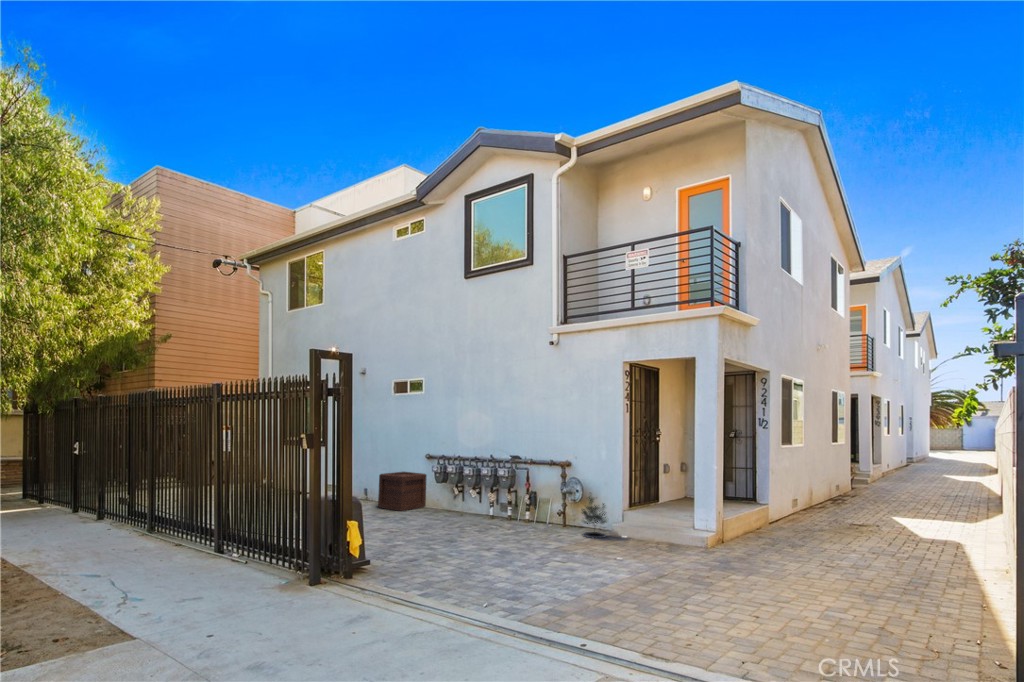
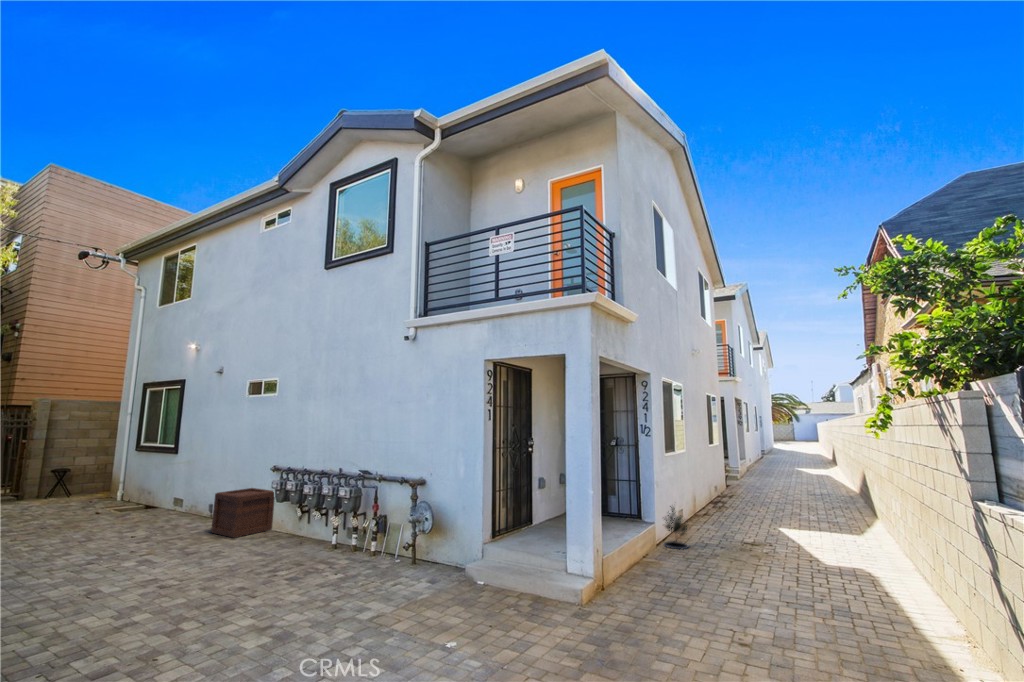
potted tree: present [582,496,606,538] -> present [664,506,688,549]

